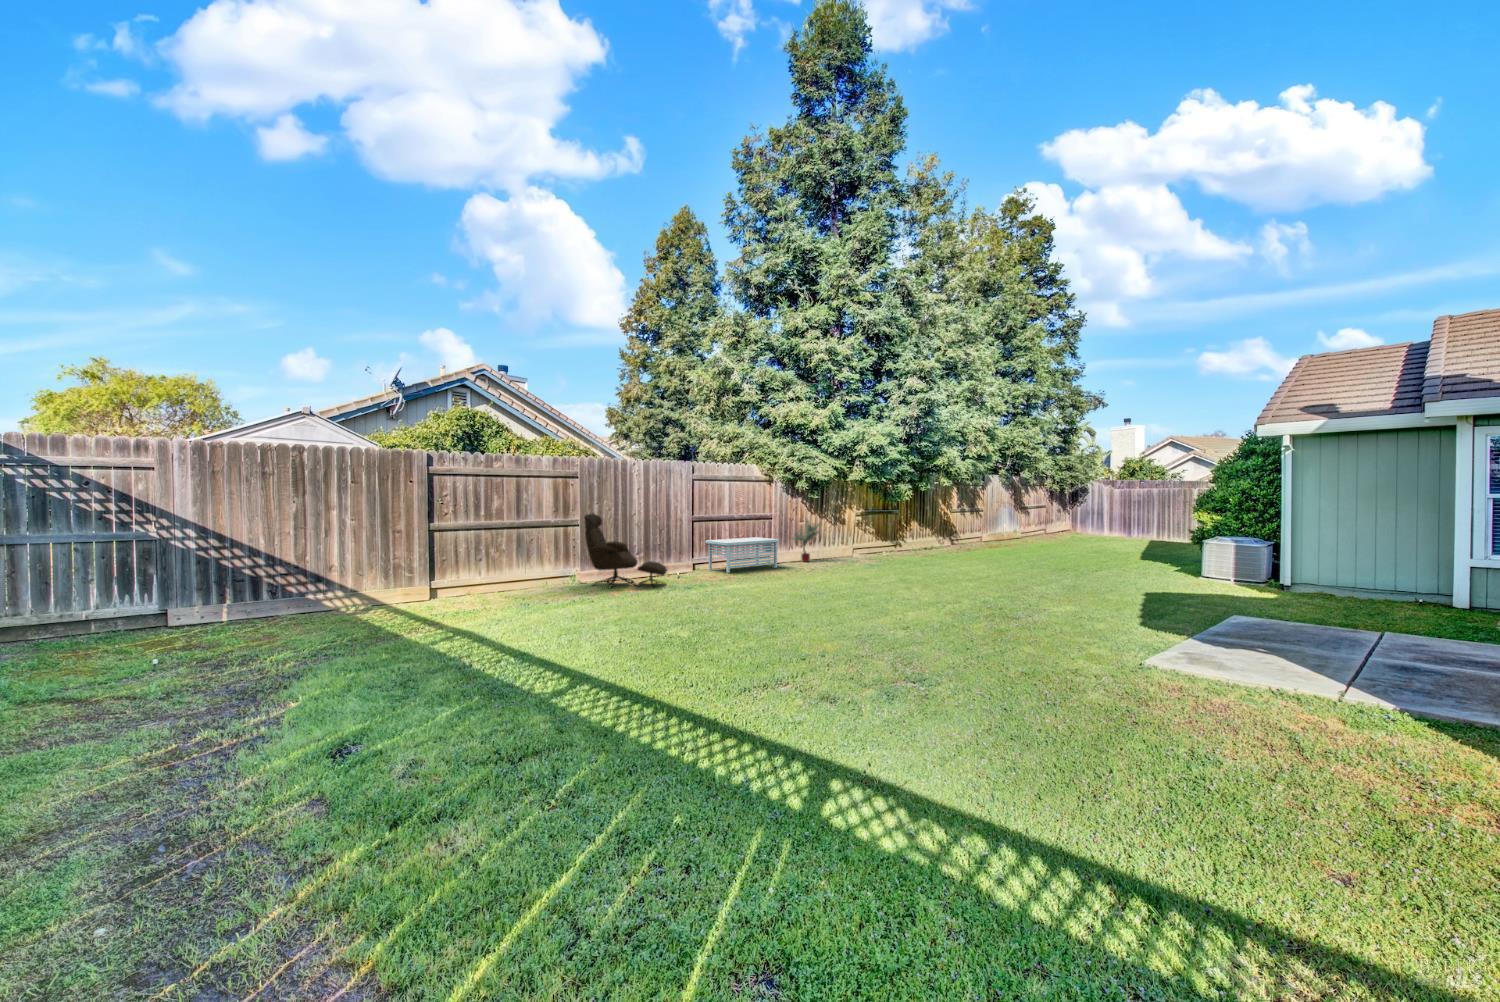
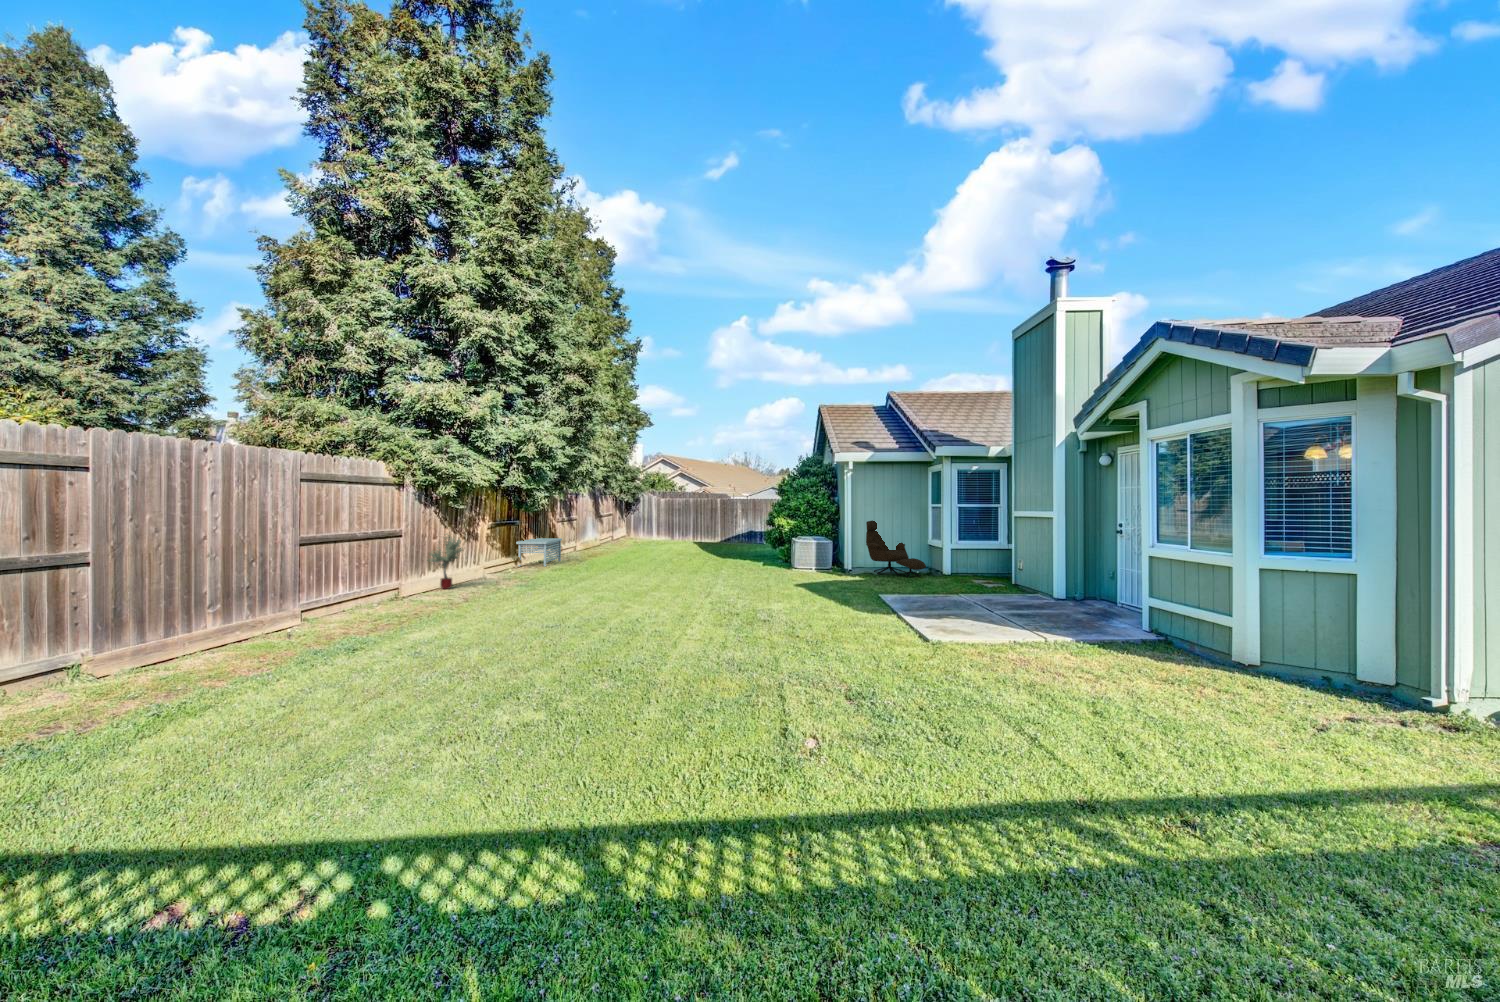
lounge chair: present [584,514,667,588] -> present [866,520,926,577]
storage bench: present [706,537,779,573] -> present [516,538,562,566]

